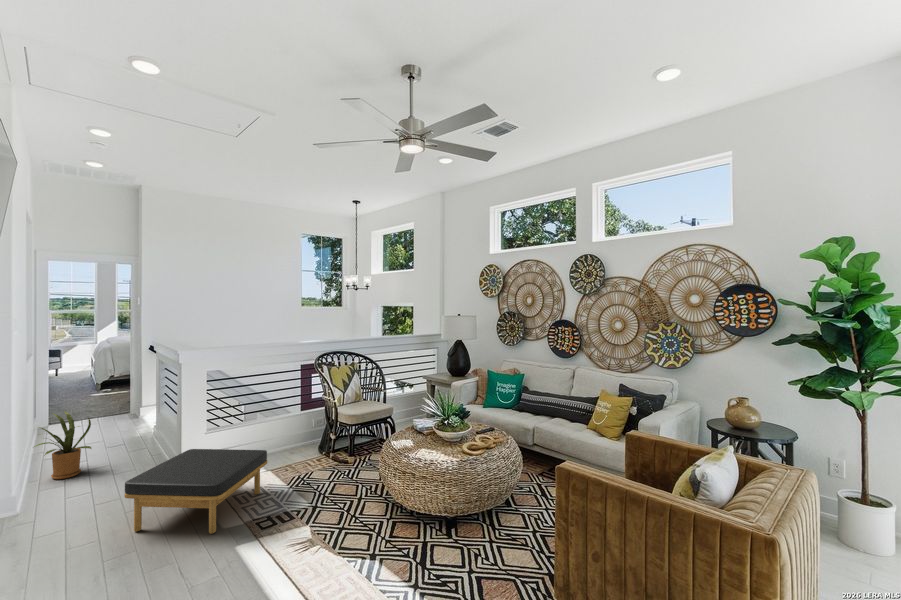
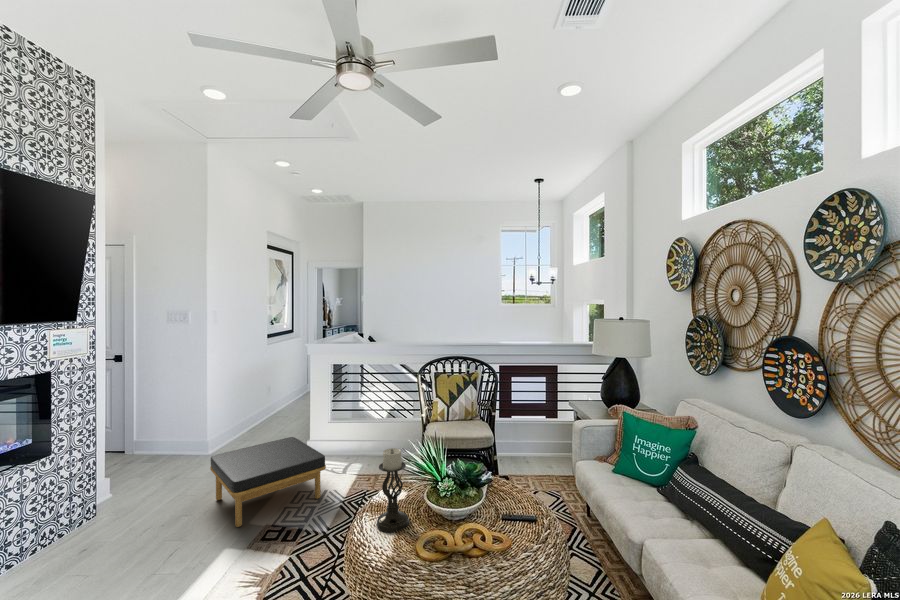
candle holder: none [418,399,439,454] -> present [377,448,409,532]
house plant: present [34,411,91,479] -> none [244,384,279,436]

